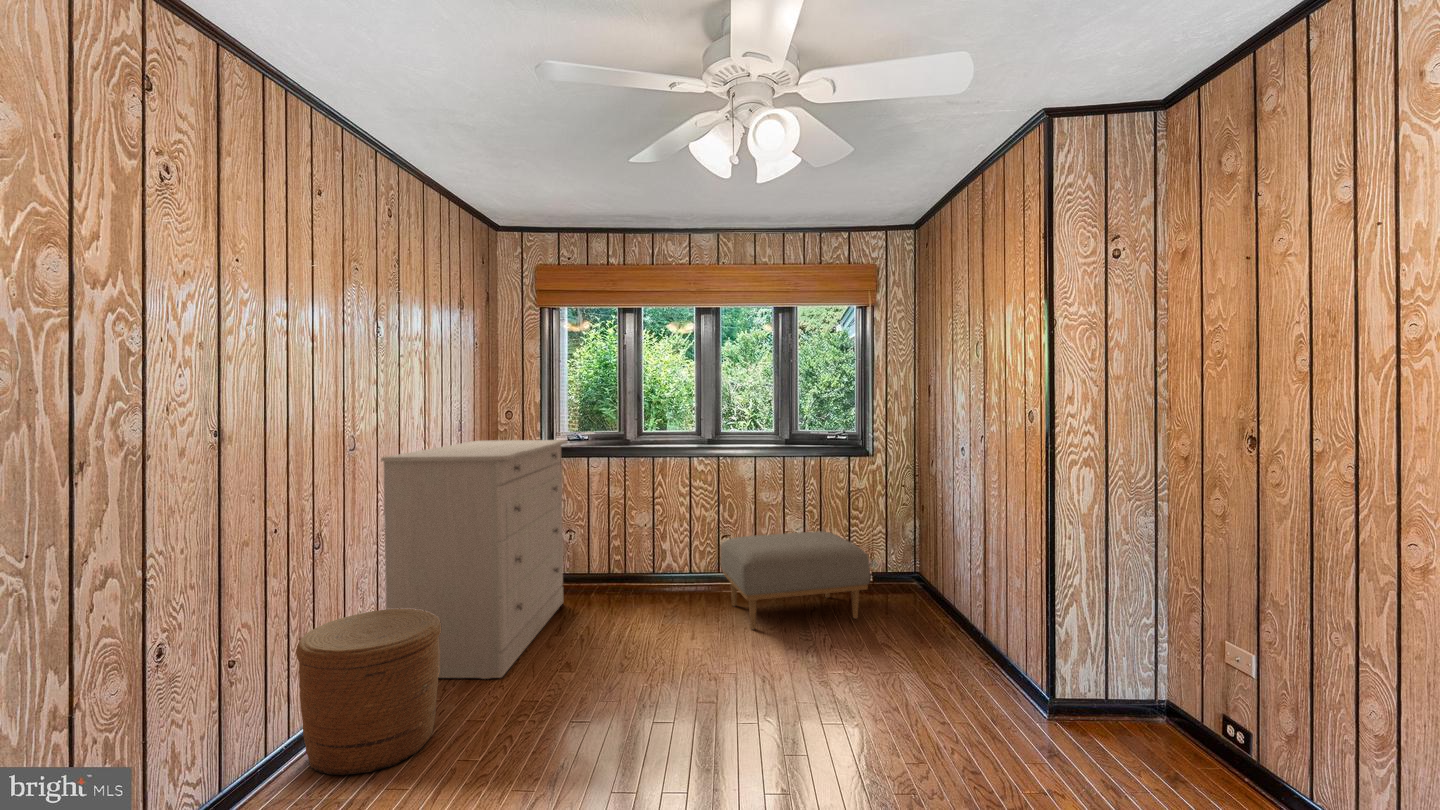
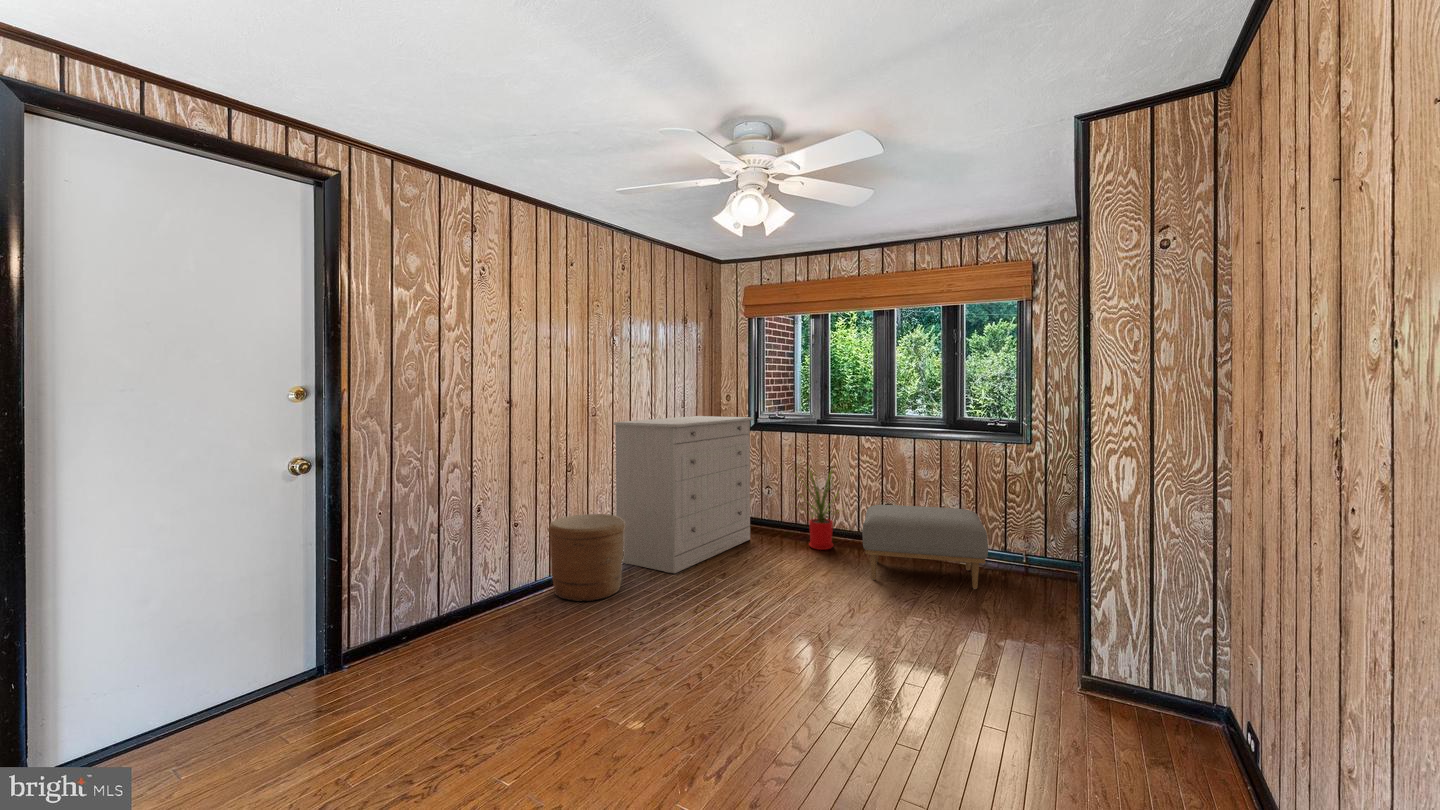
house plant: none [617,490,697,601] -> present [799,469,839,550]

